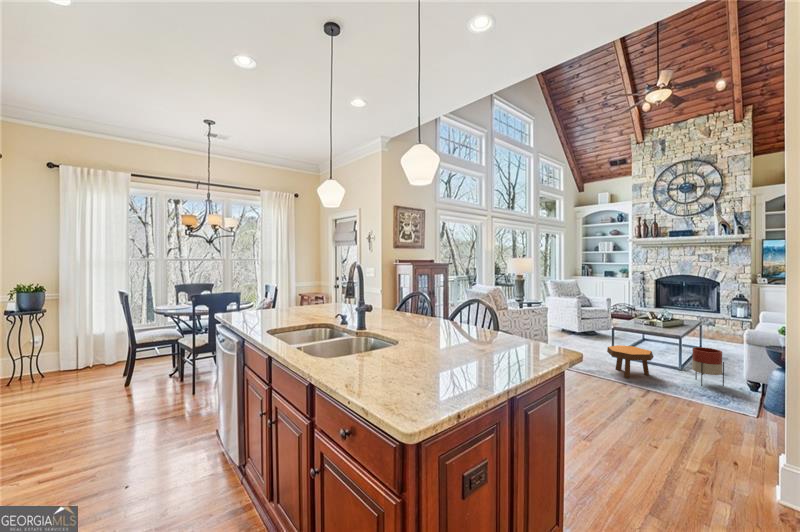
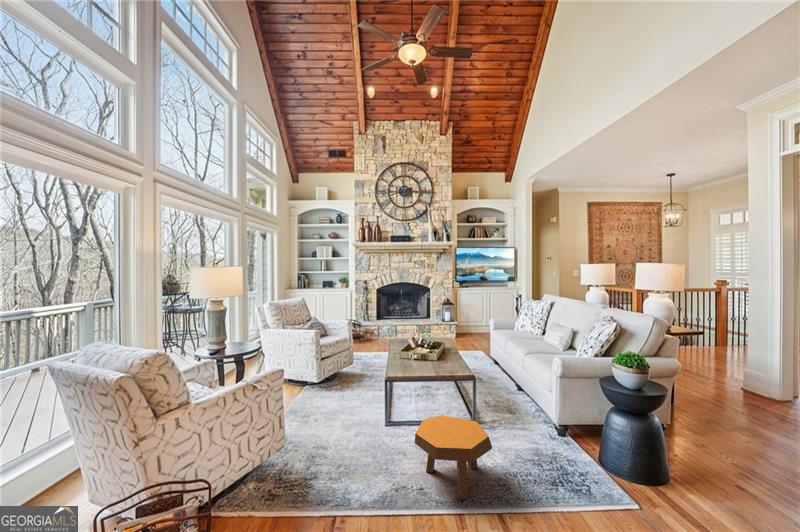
planter: present [692,347,724,386] -> none [527,397,568,470]

